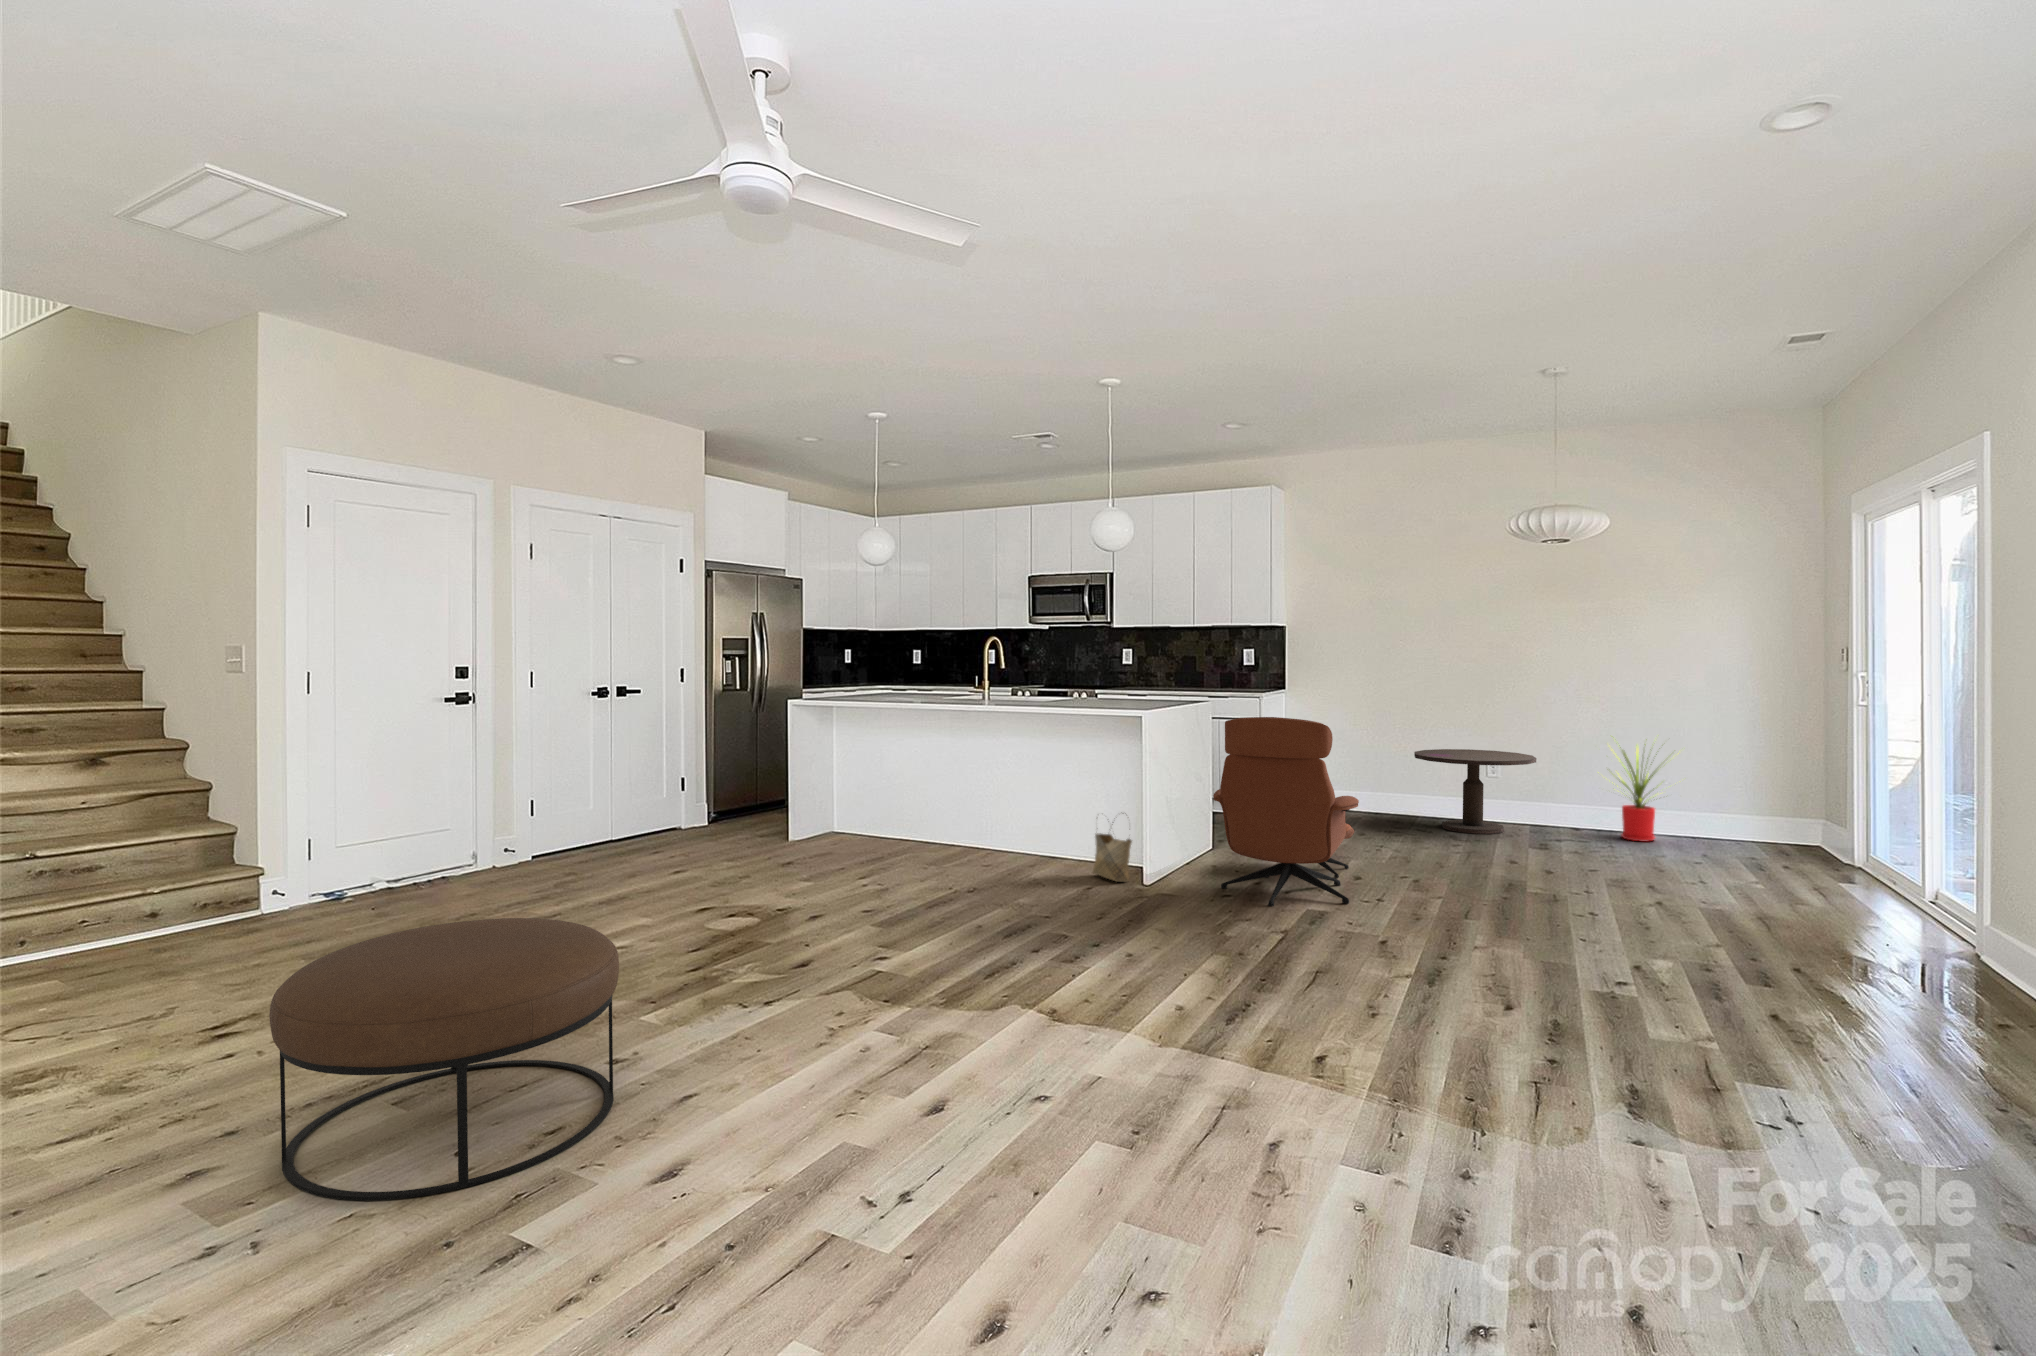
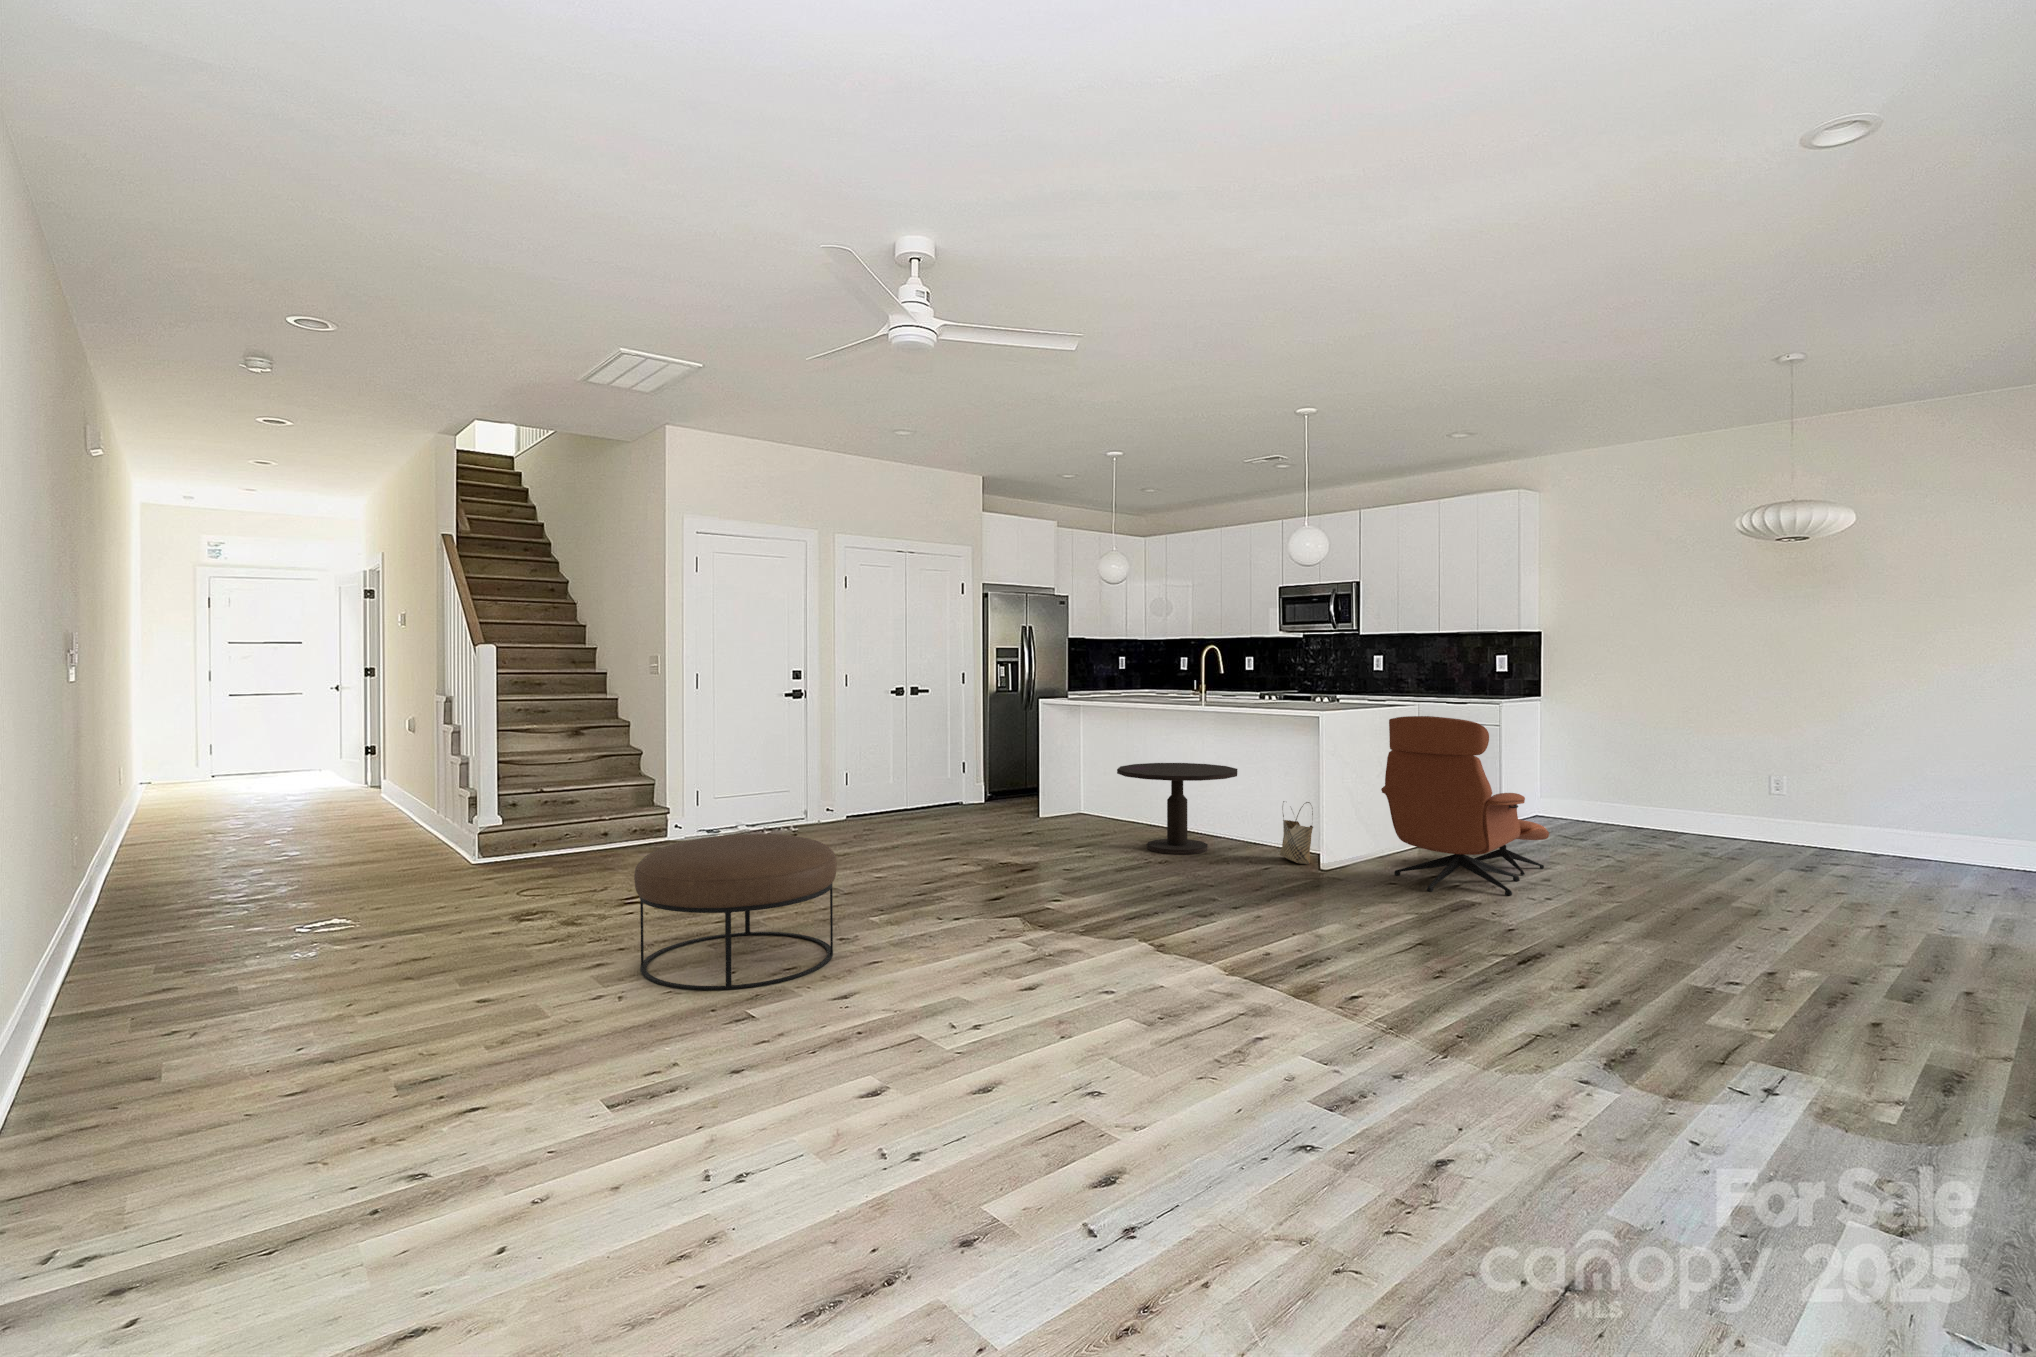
house plant: present [1612,744,1661,841] -> none [1883,746,2002,868]
side table: present [1414,749,1536,834] -> present [1117,763,1237,854]

